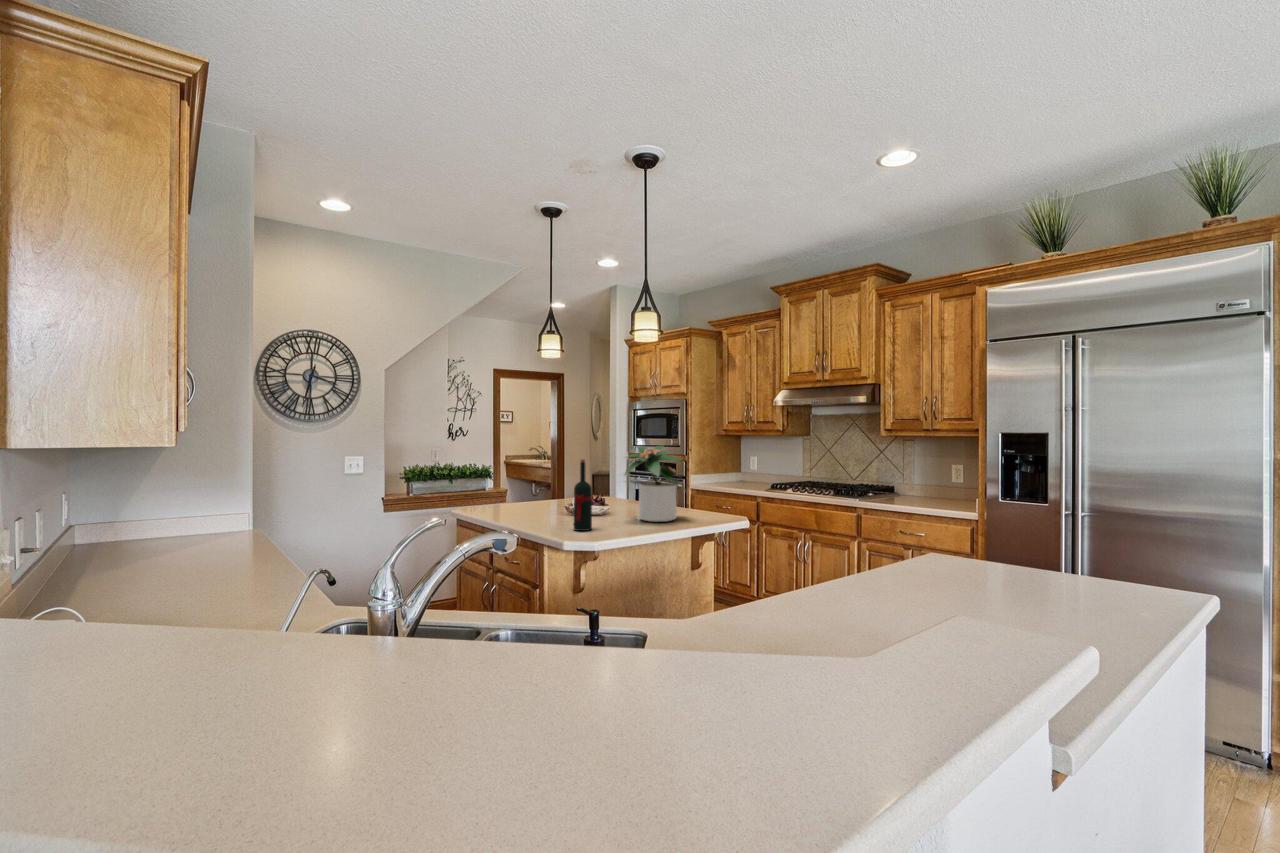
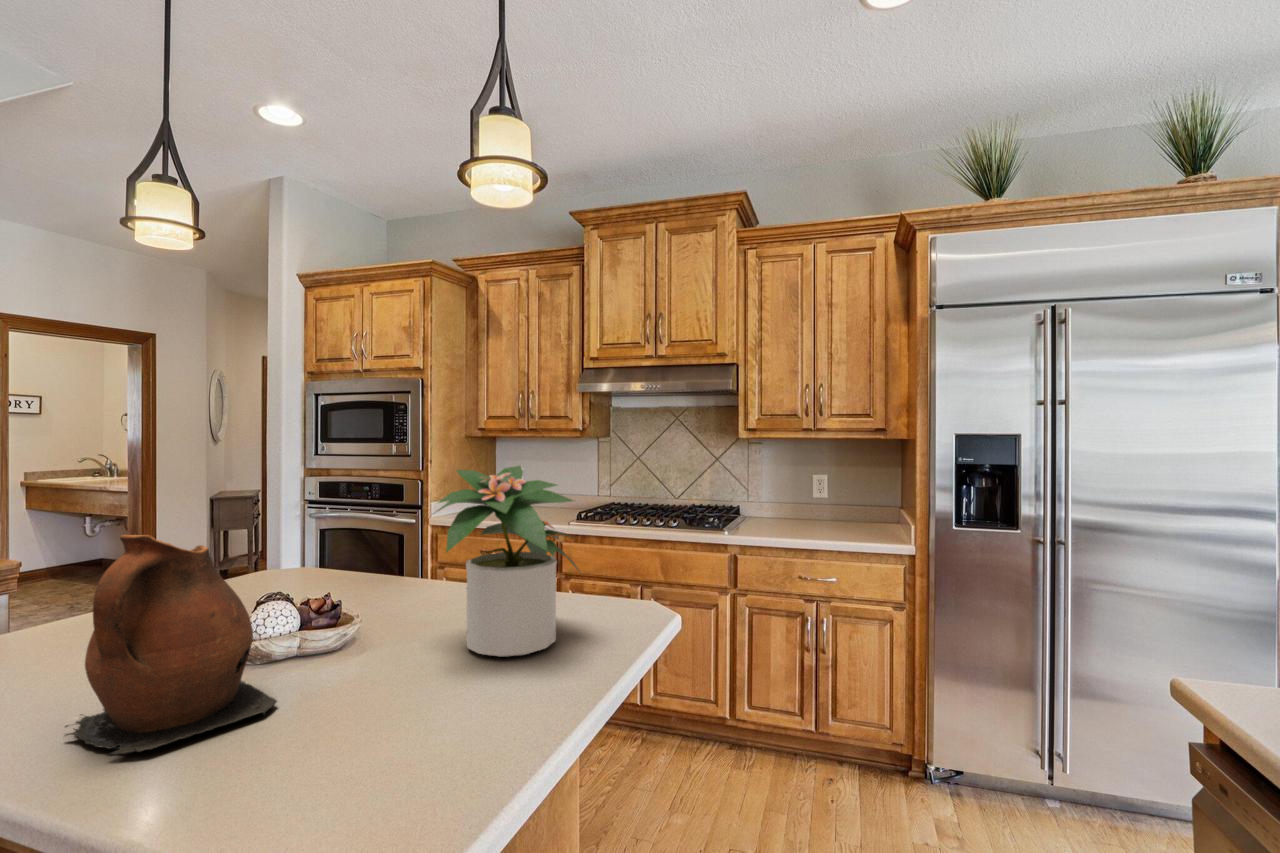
wine bottle: present [574,459,592,531] -> none [315,523,378,760]
ceramic pitcher: none [517,461,570,523] -> present [65,535,277,755]

